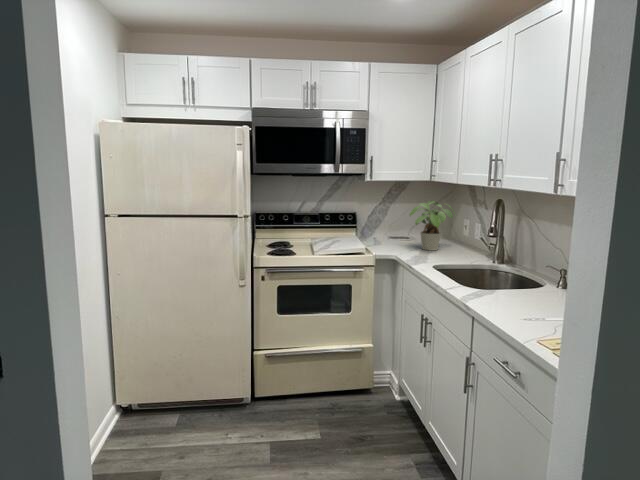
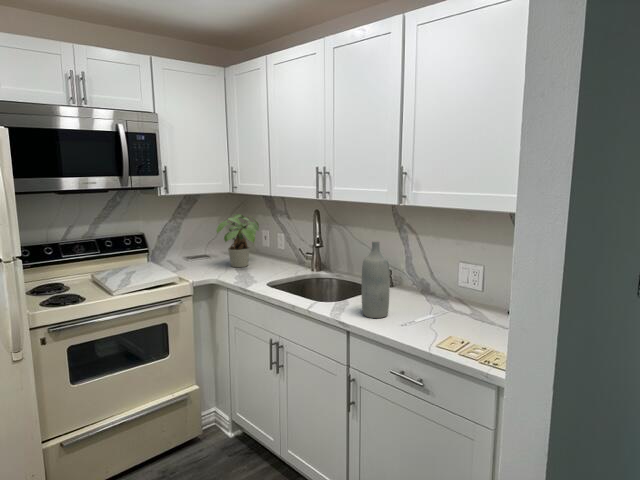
bottle: none [493,229,525,307] -> present [362,241,390,318]

